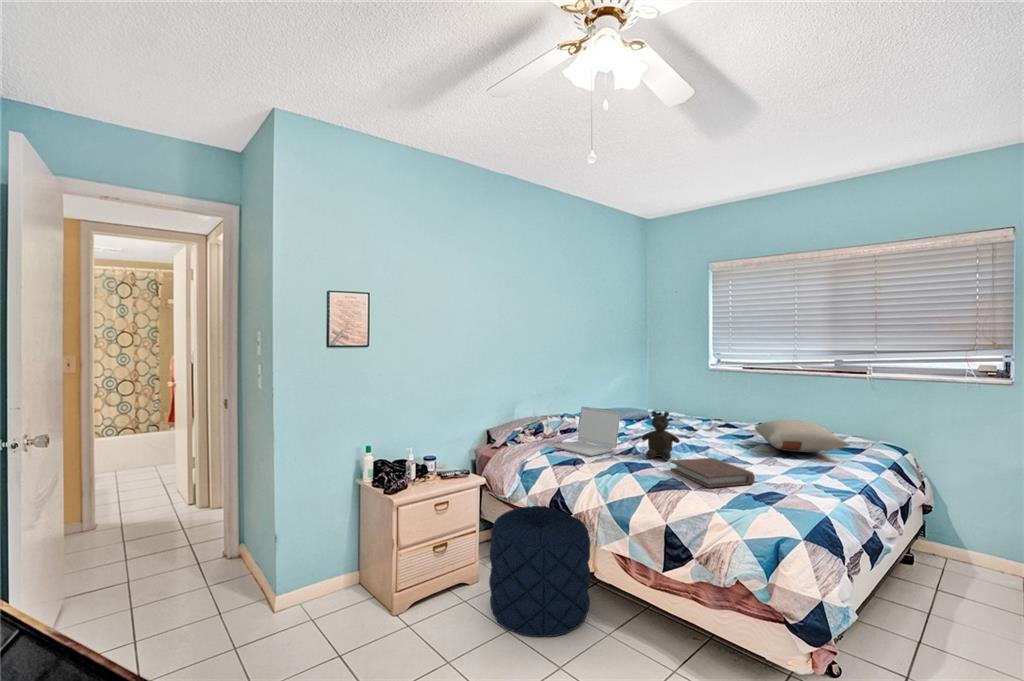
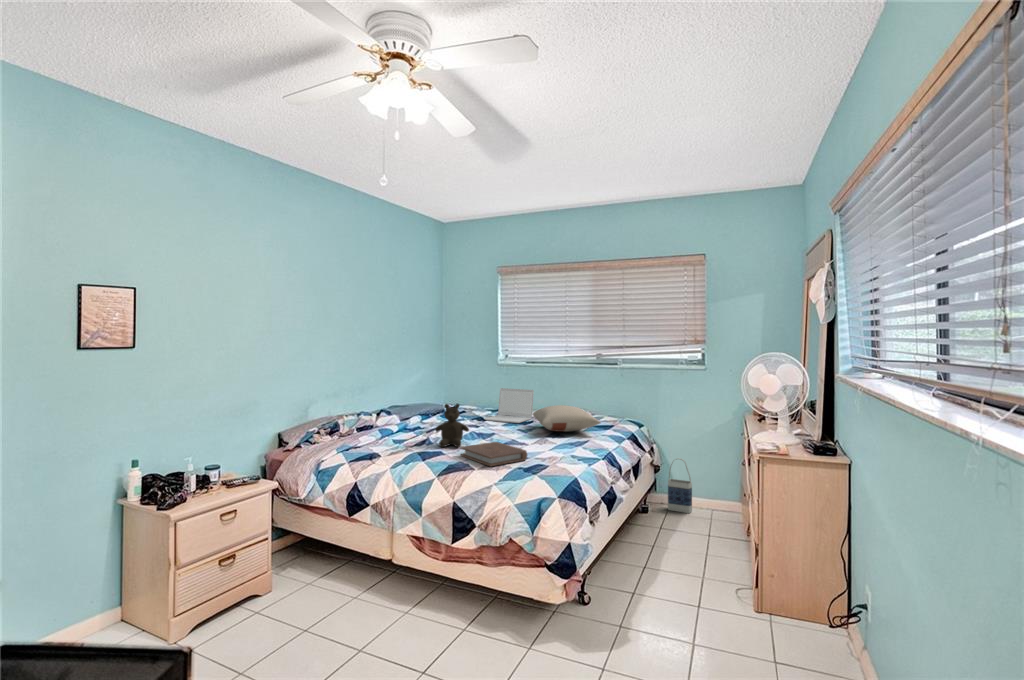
laptop: present [554,406,620,456] -> present [485,388,534,423]
bag: none [948,499,989,575] -> present [668,458,692,513]
pouf: present [489,506,591,637] -> none [284,502,387,628]

